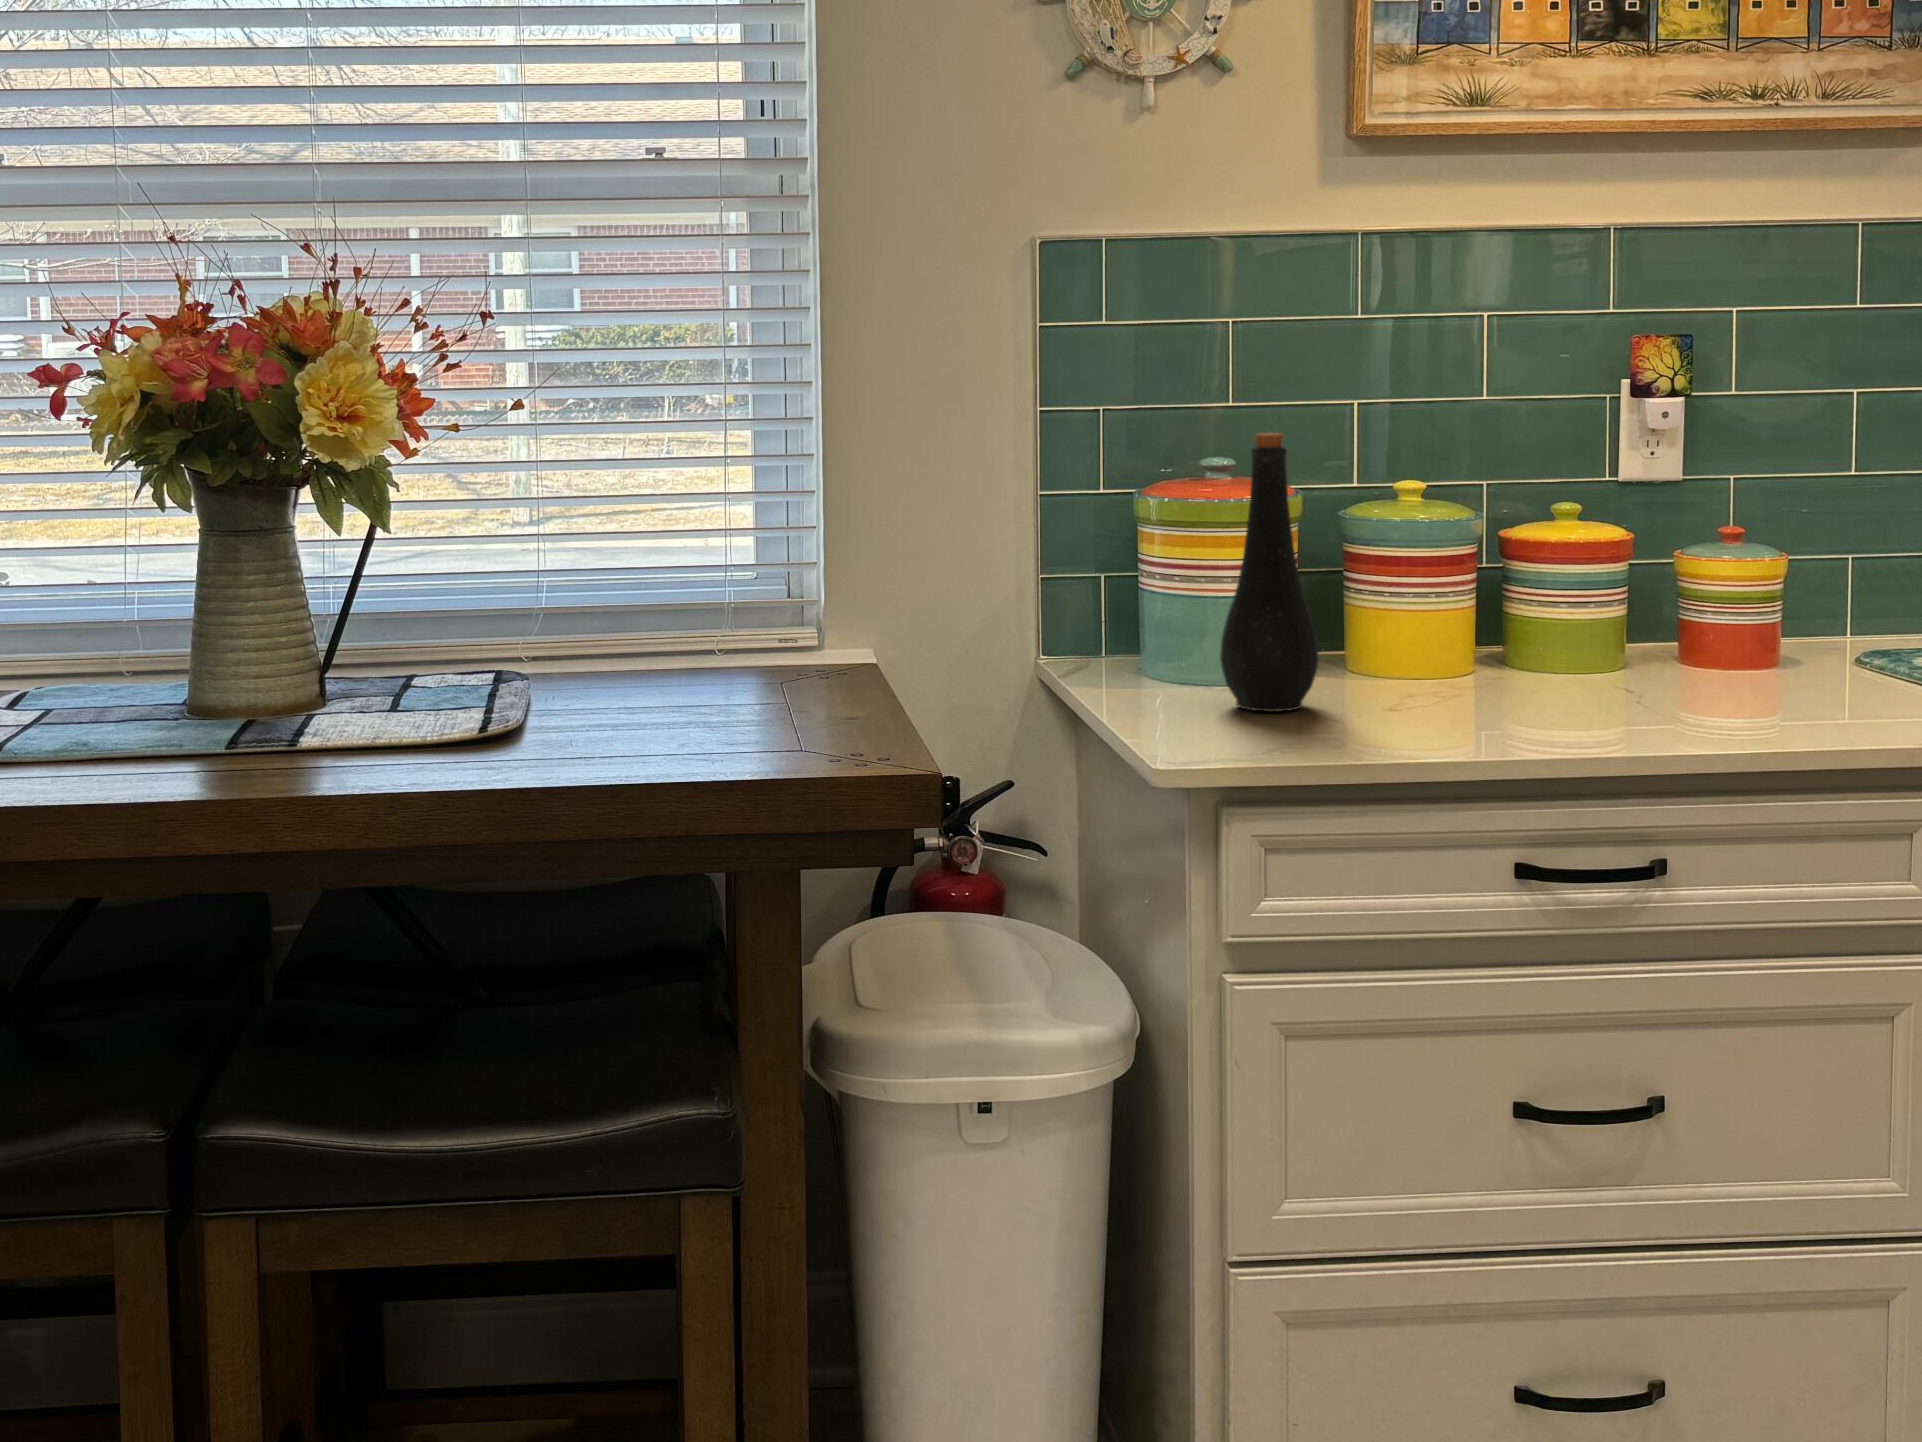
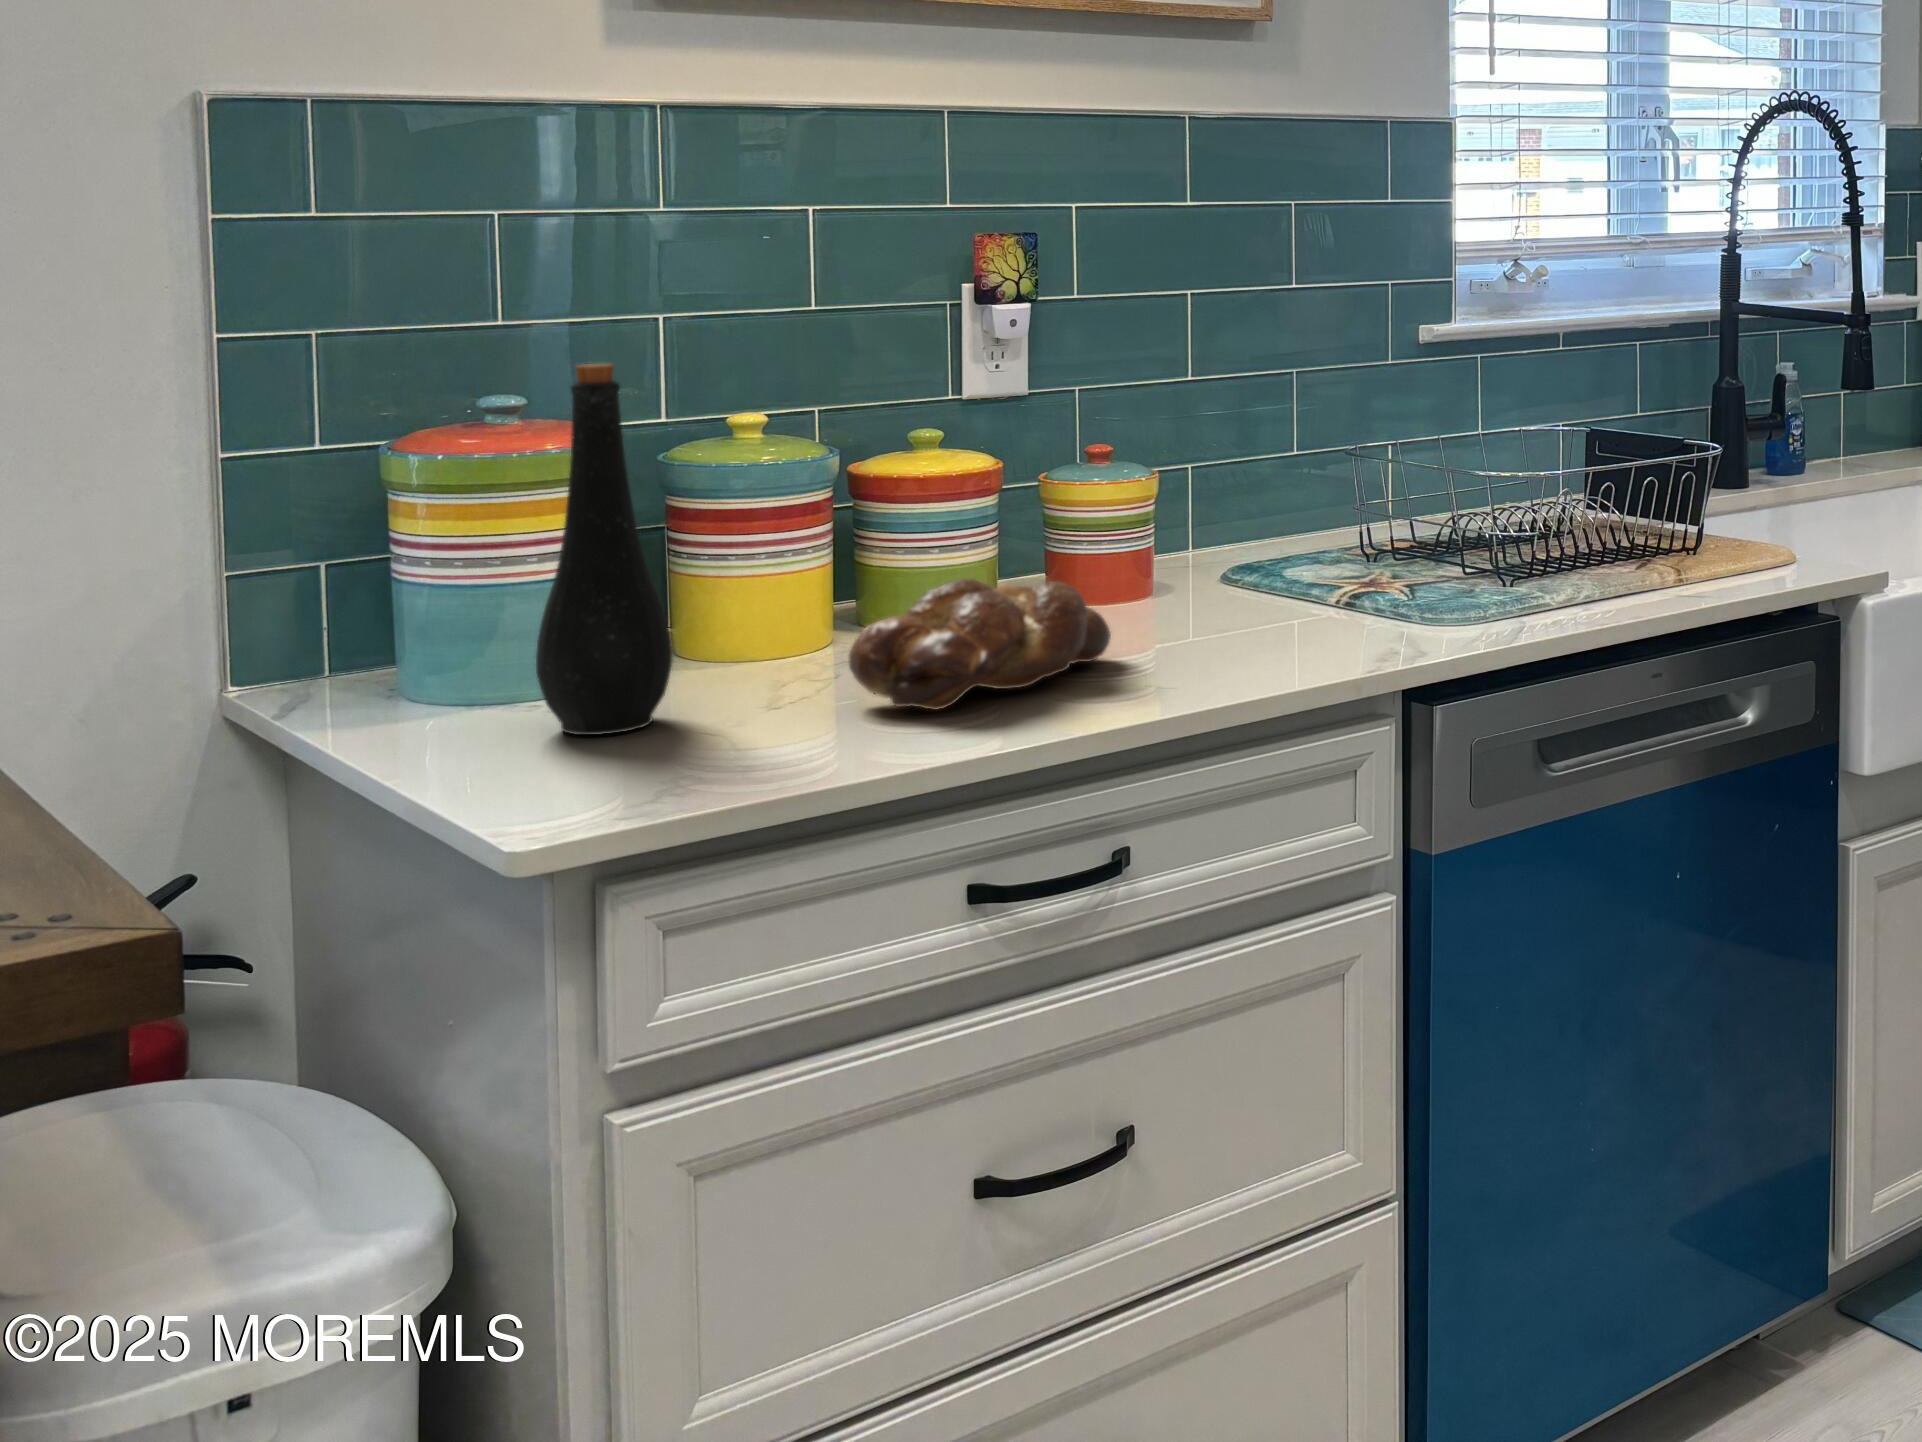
bread loaf: none [1451,624,1692,726] -> present [849,579,1111,710]

